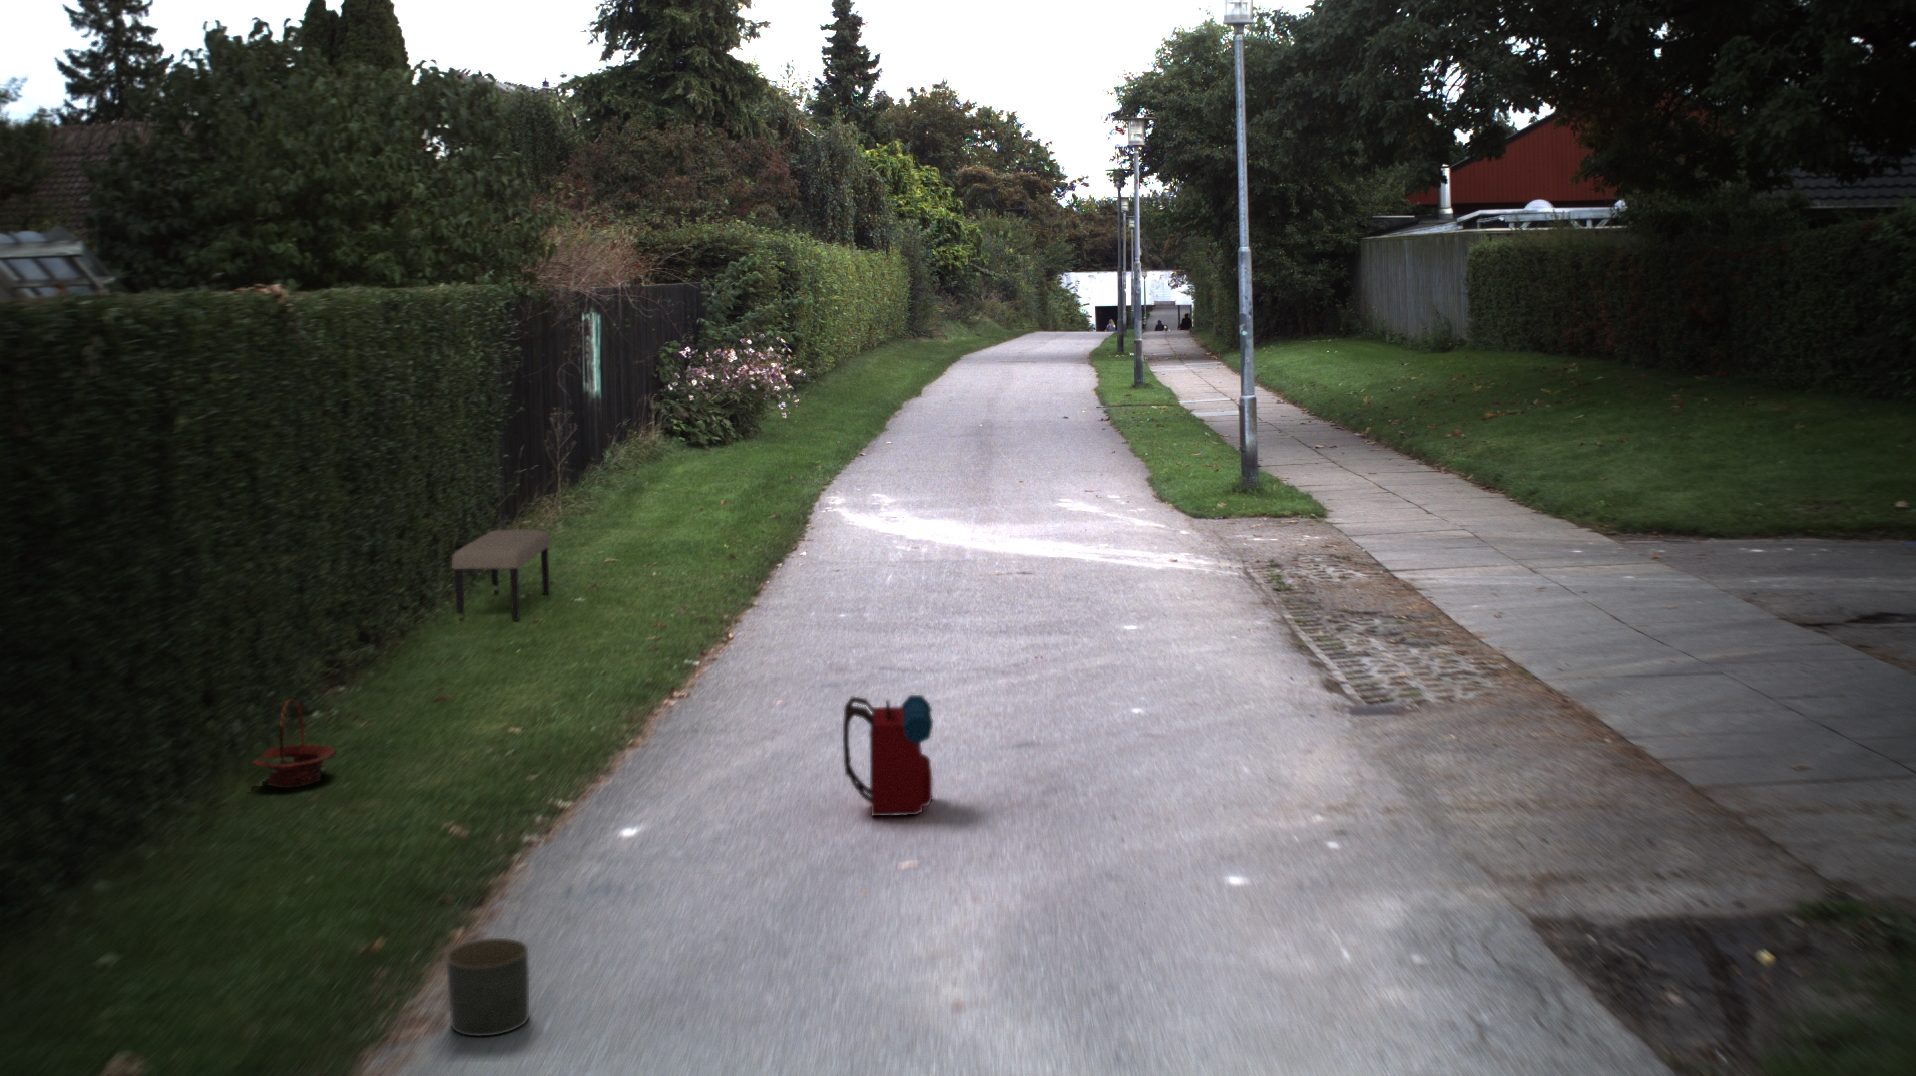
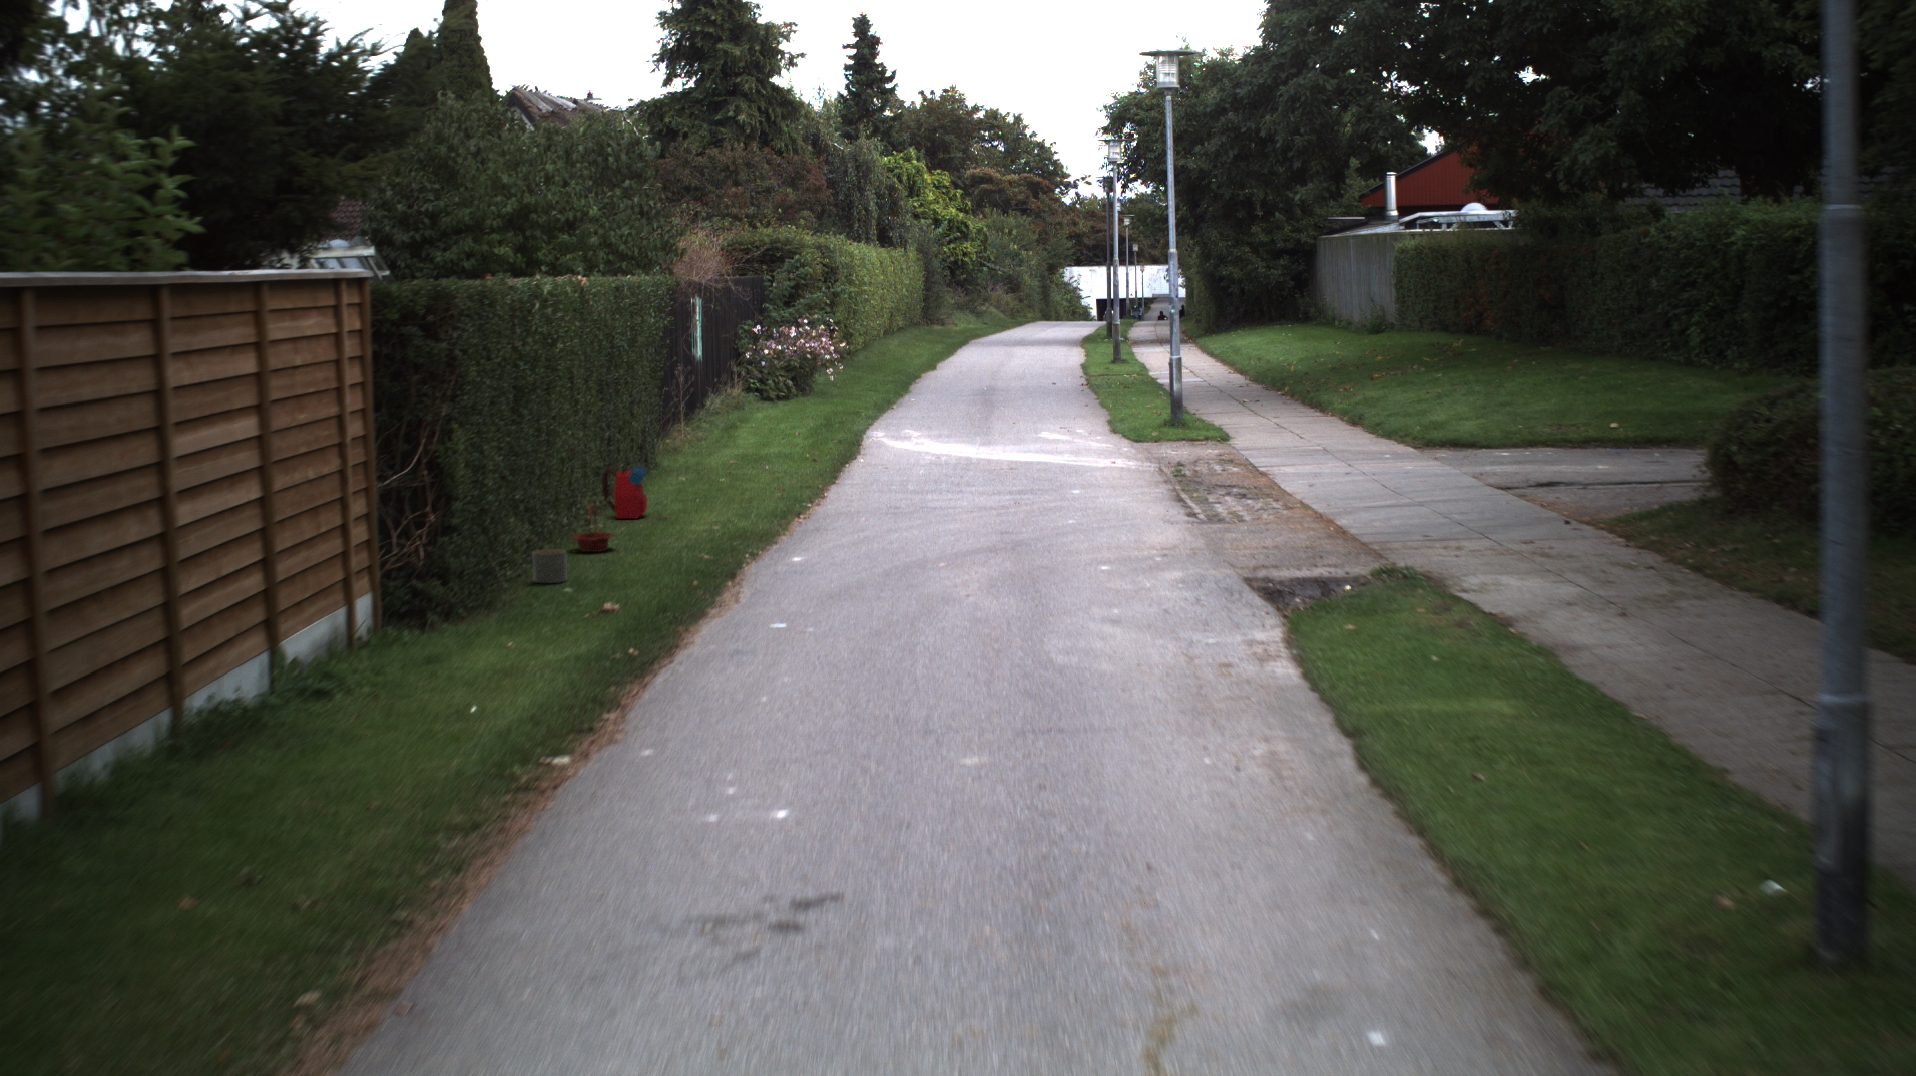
bench: present [452,529,550,621] -> none [639,437,695,491]
backpack: present [843,695,933,816] -> present [602,466,647,519]
planter: present [446,938,529,1036] -> present [532,549,567,584]

